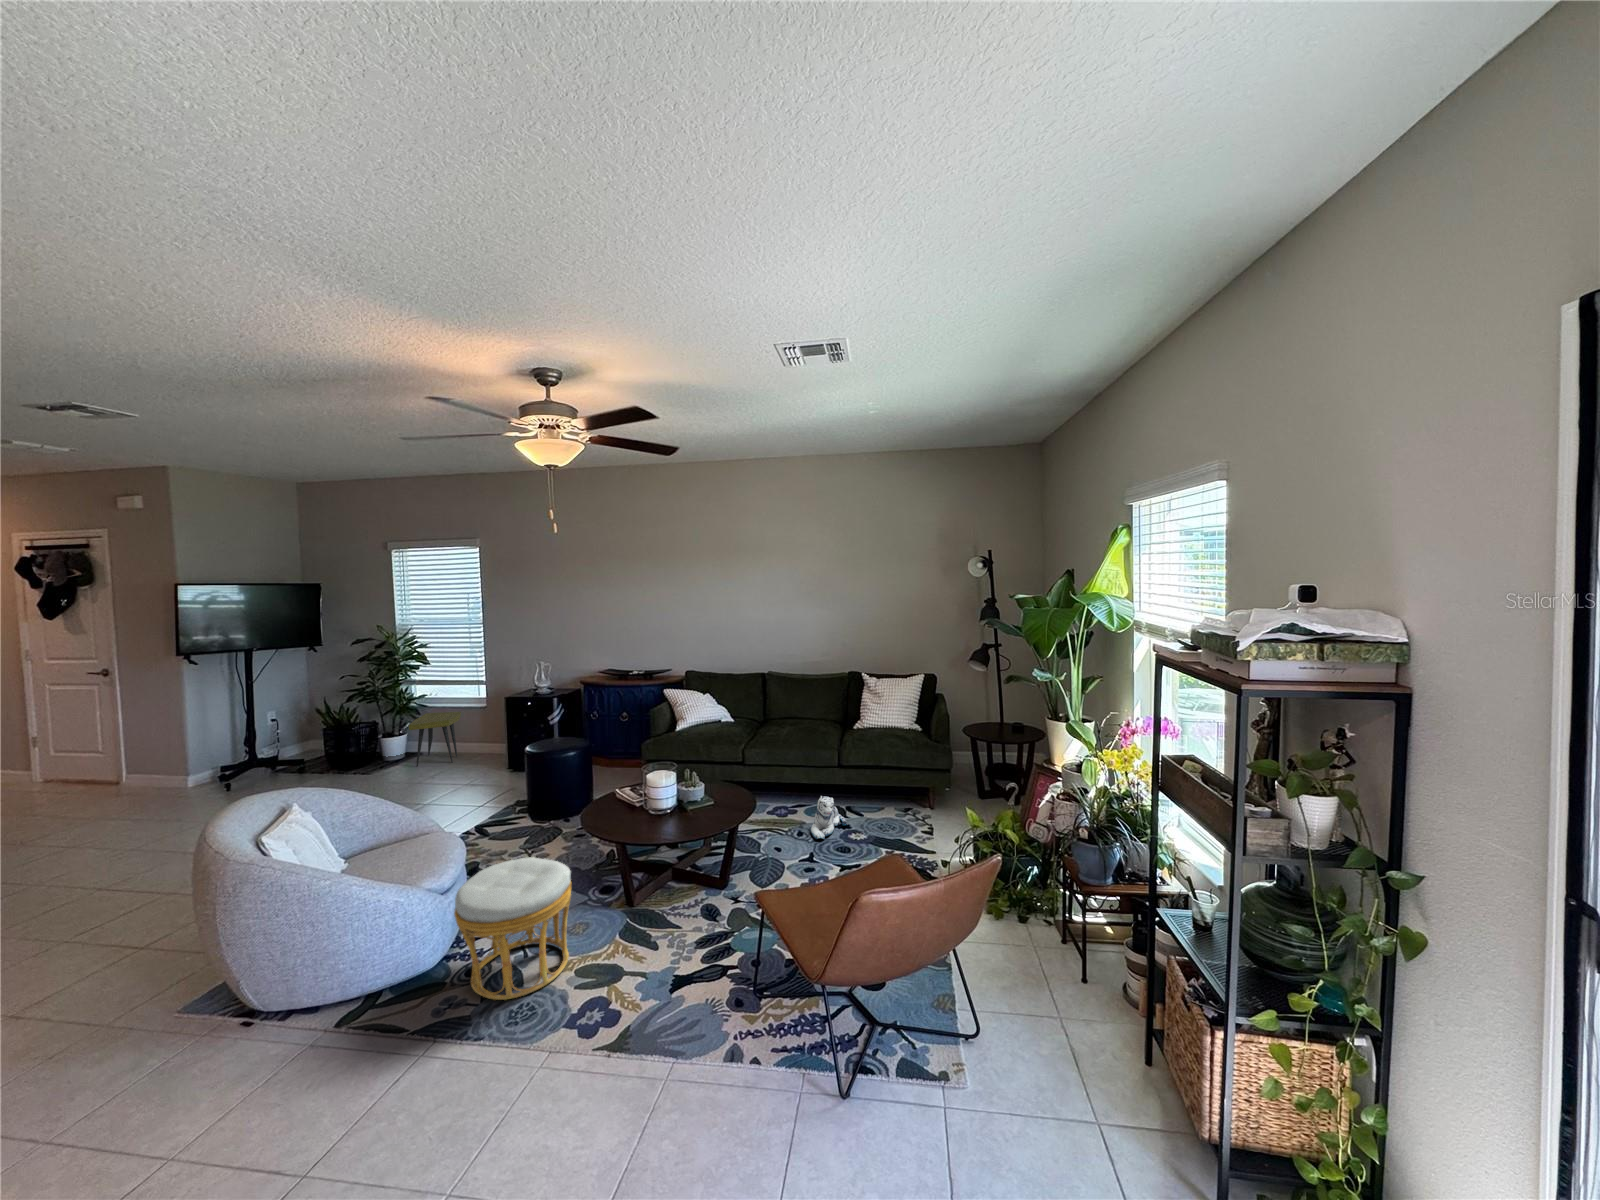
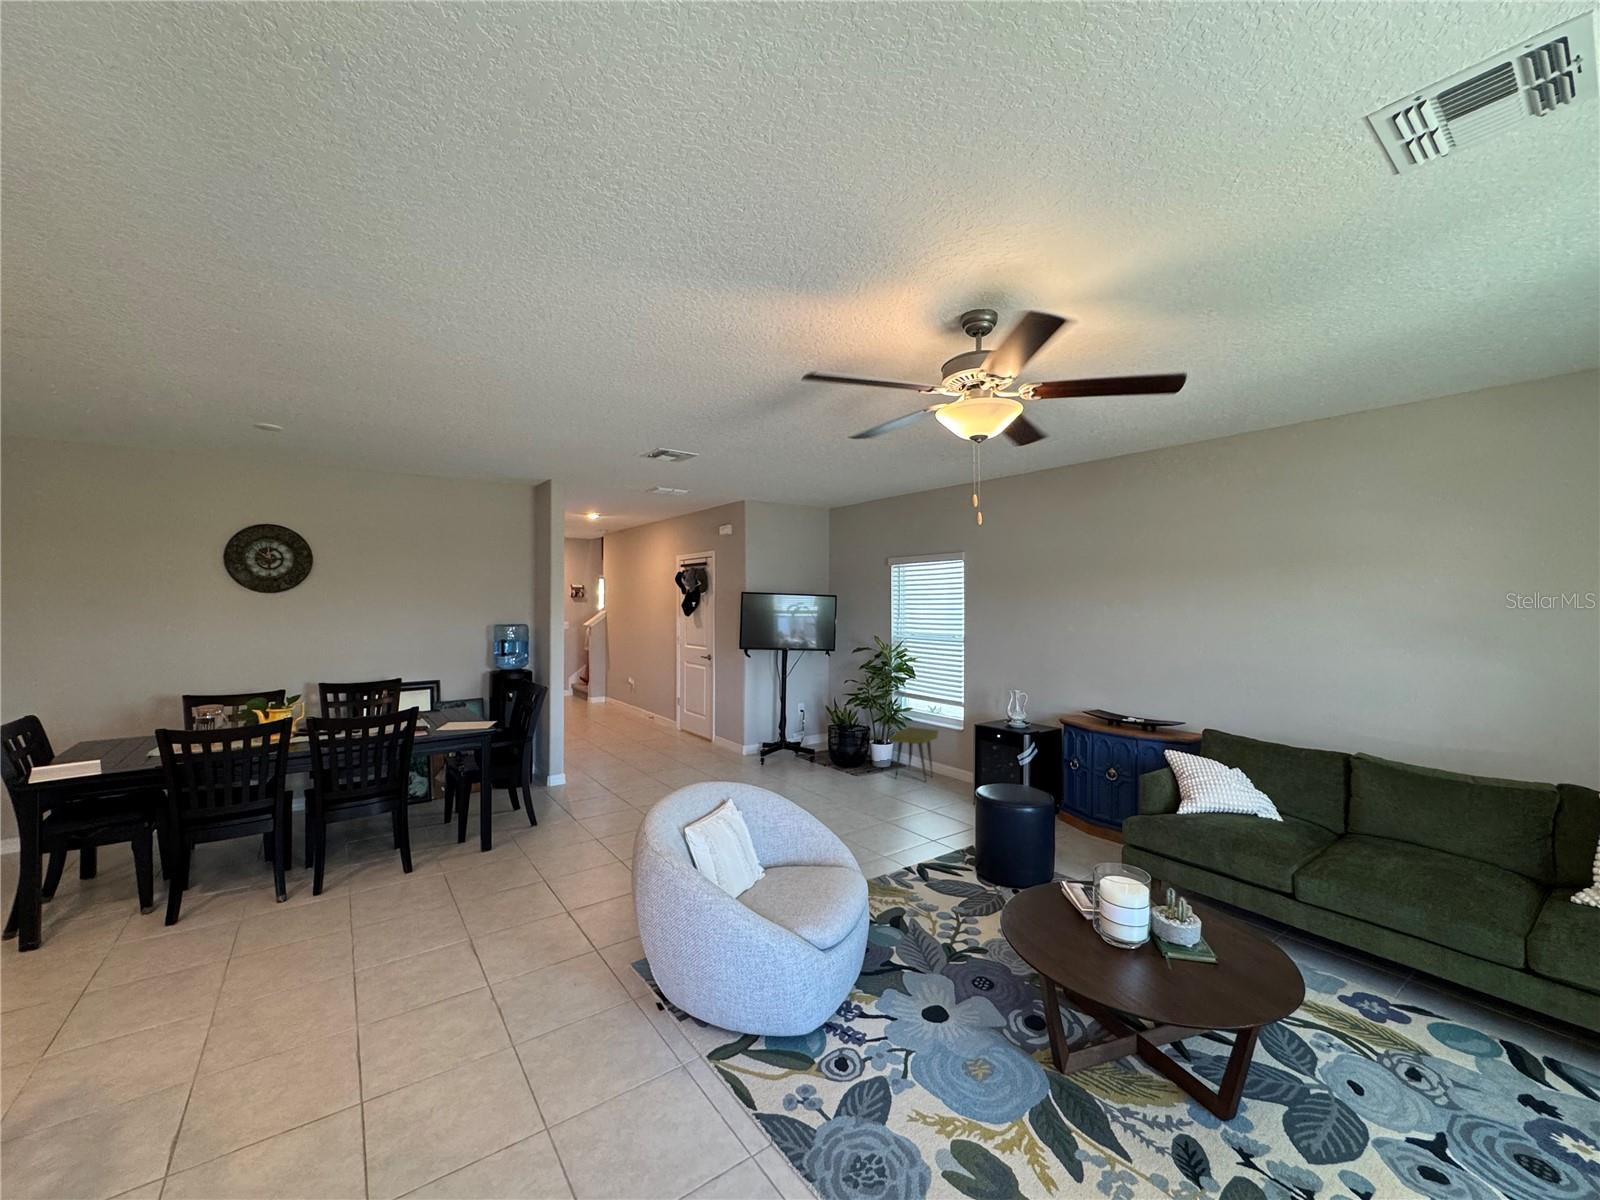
plush toy: present [811,796,846,839] -> none [1448,1023,1558,1118]
ottoman: present [454,857,571,1000] -> none [820,940,956,1140]

